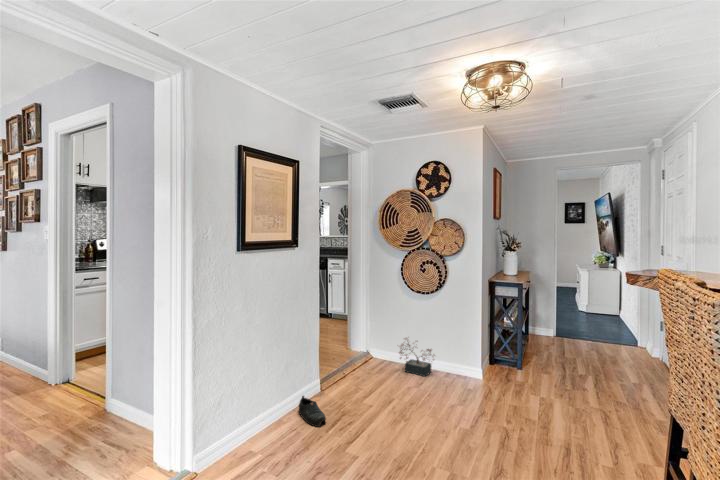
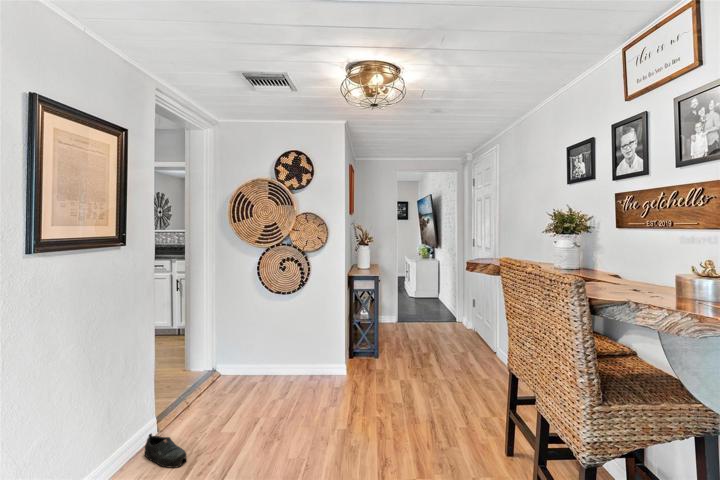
decorative plant: present [399,338,434,376] -> none [257,342,299,382]

